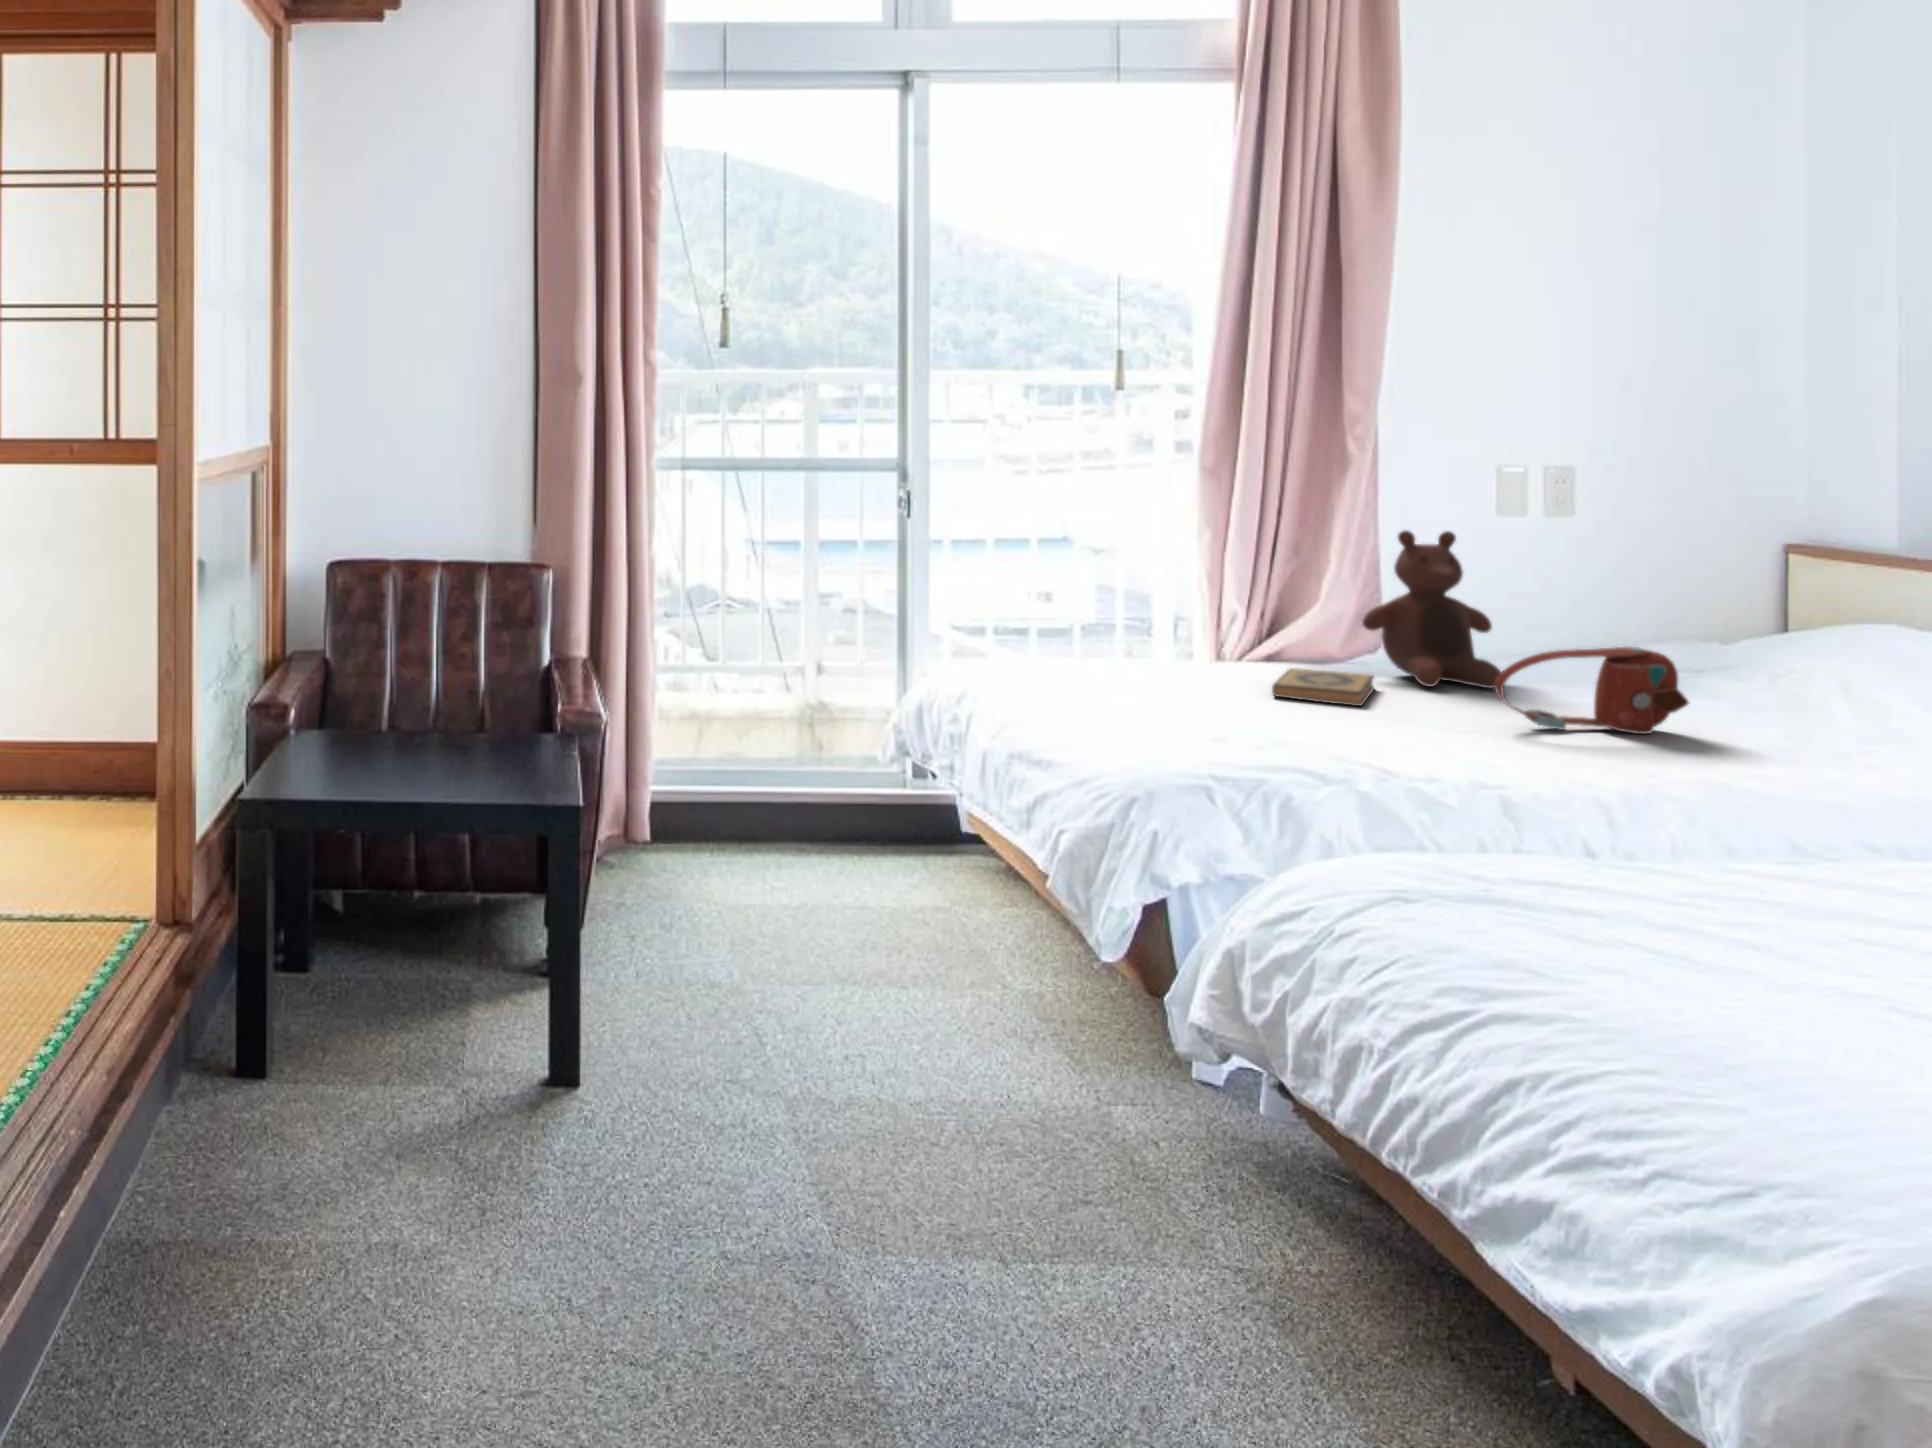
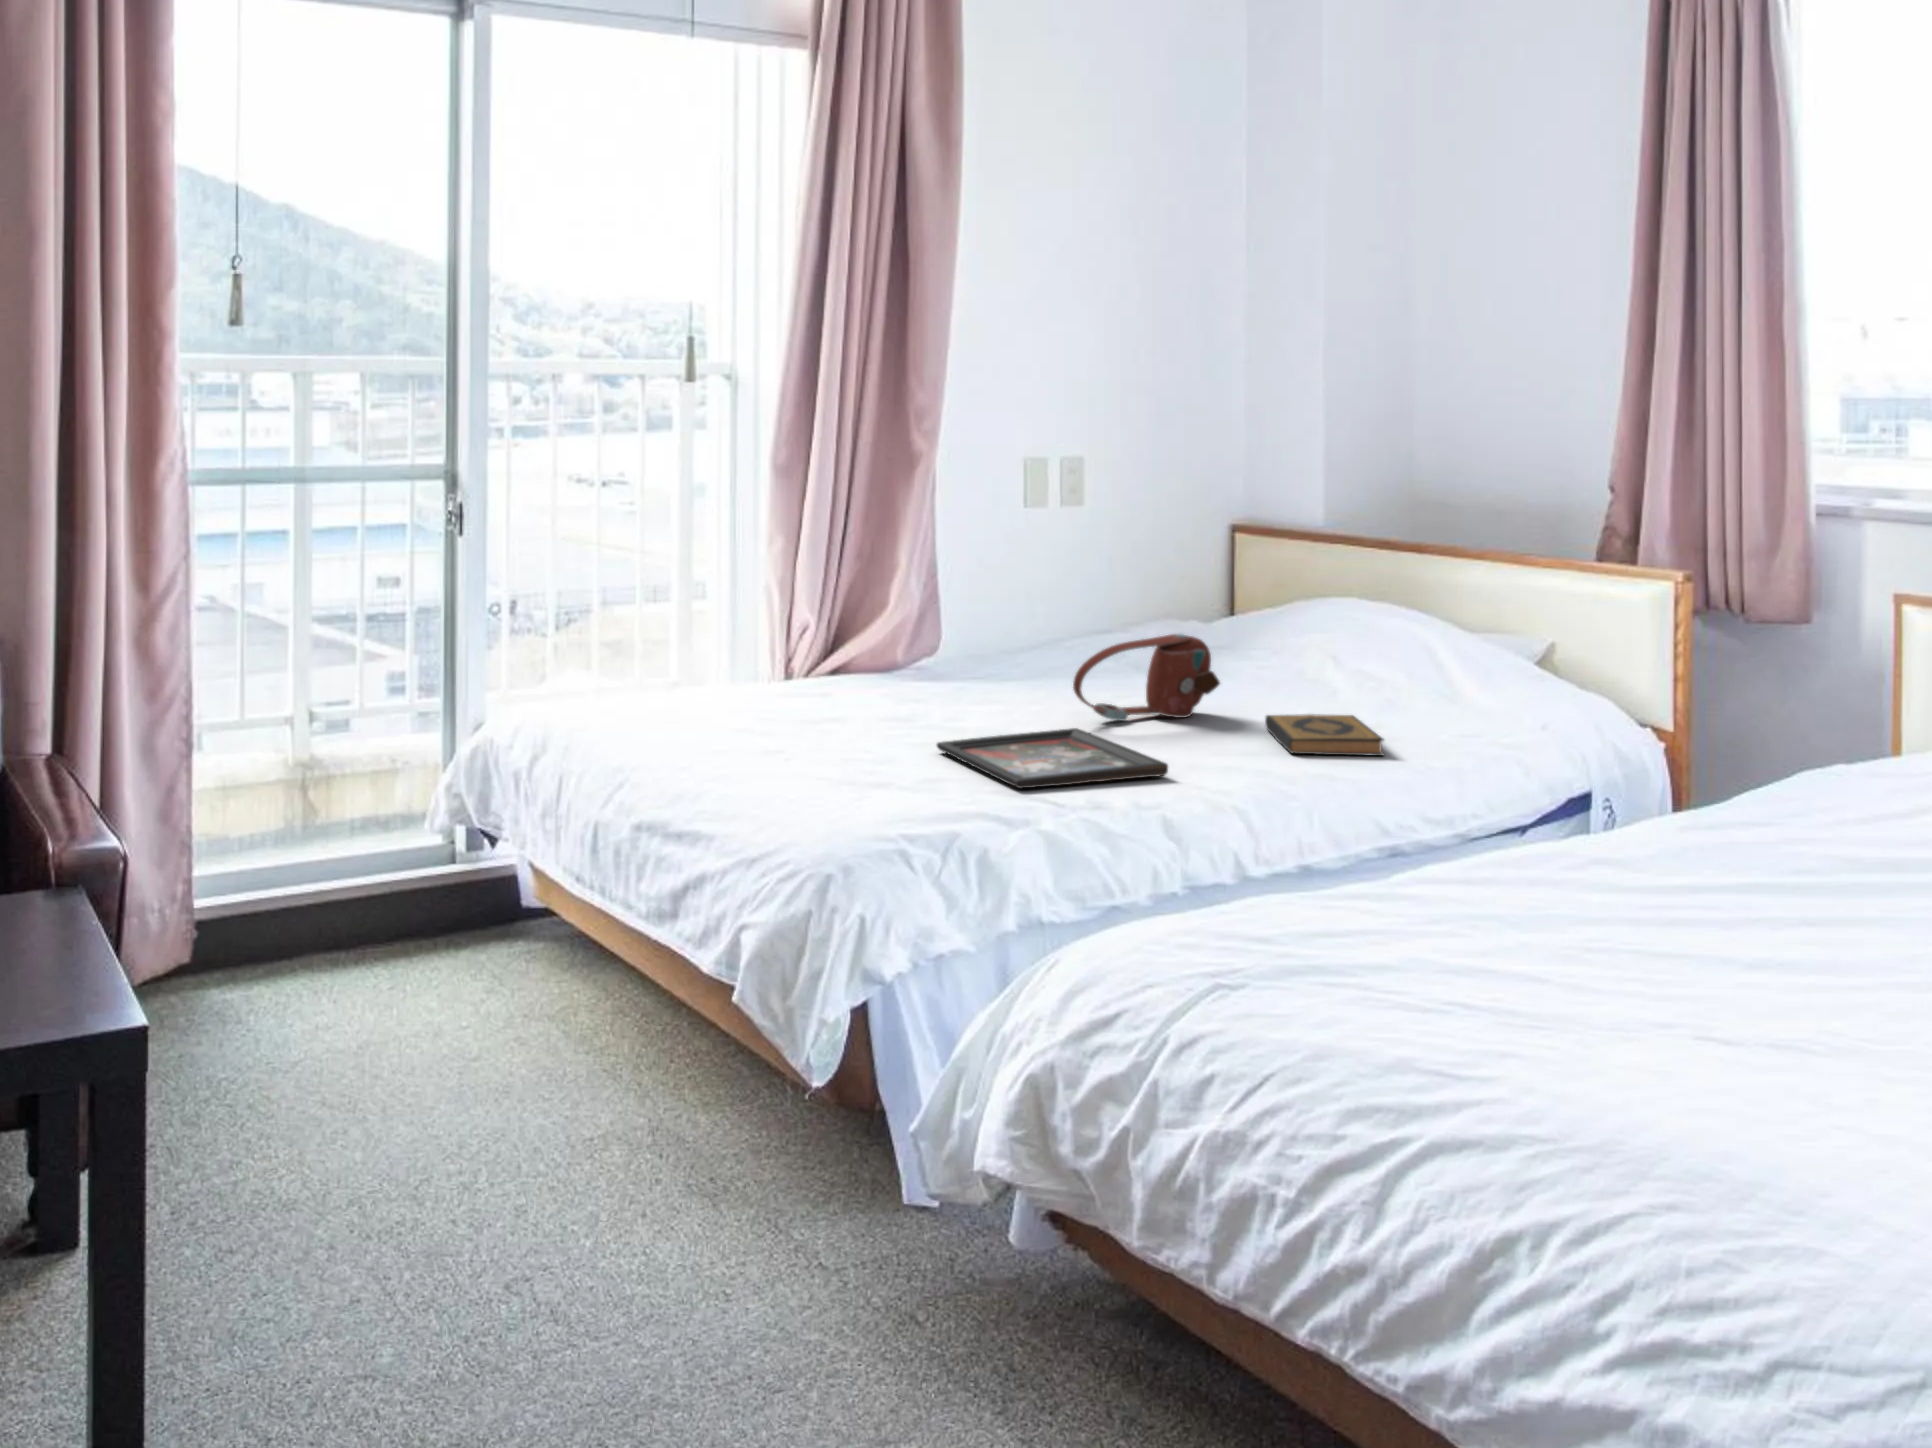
stuffed bear: present [1362,530,1501,688] -> none [929,529,1053,689]
hardback book: present [1272,668,1374,706] -> present [1265,714,1383,756]
decorative tray: none [1323,726,1569,784] -> present [937,728,1168,788]

